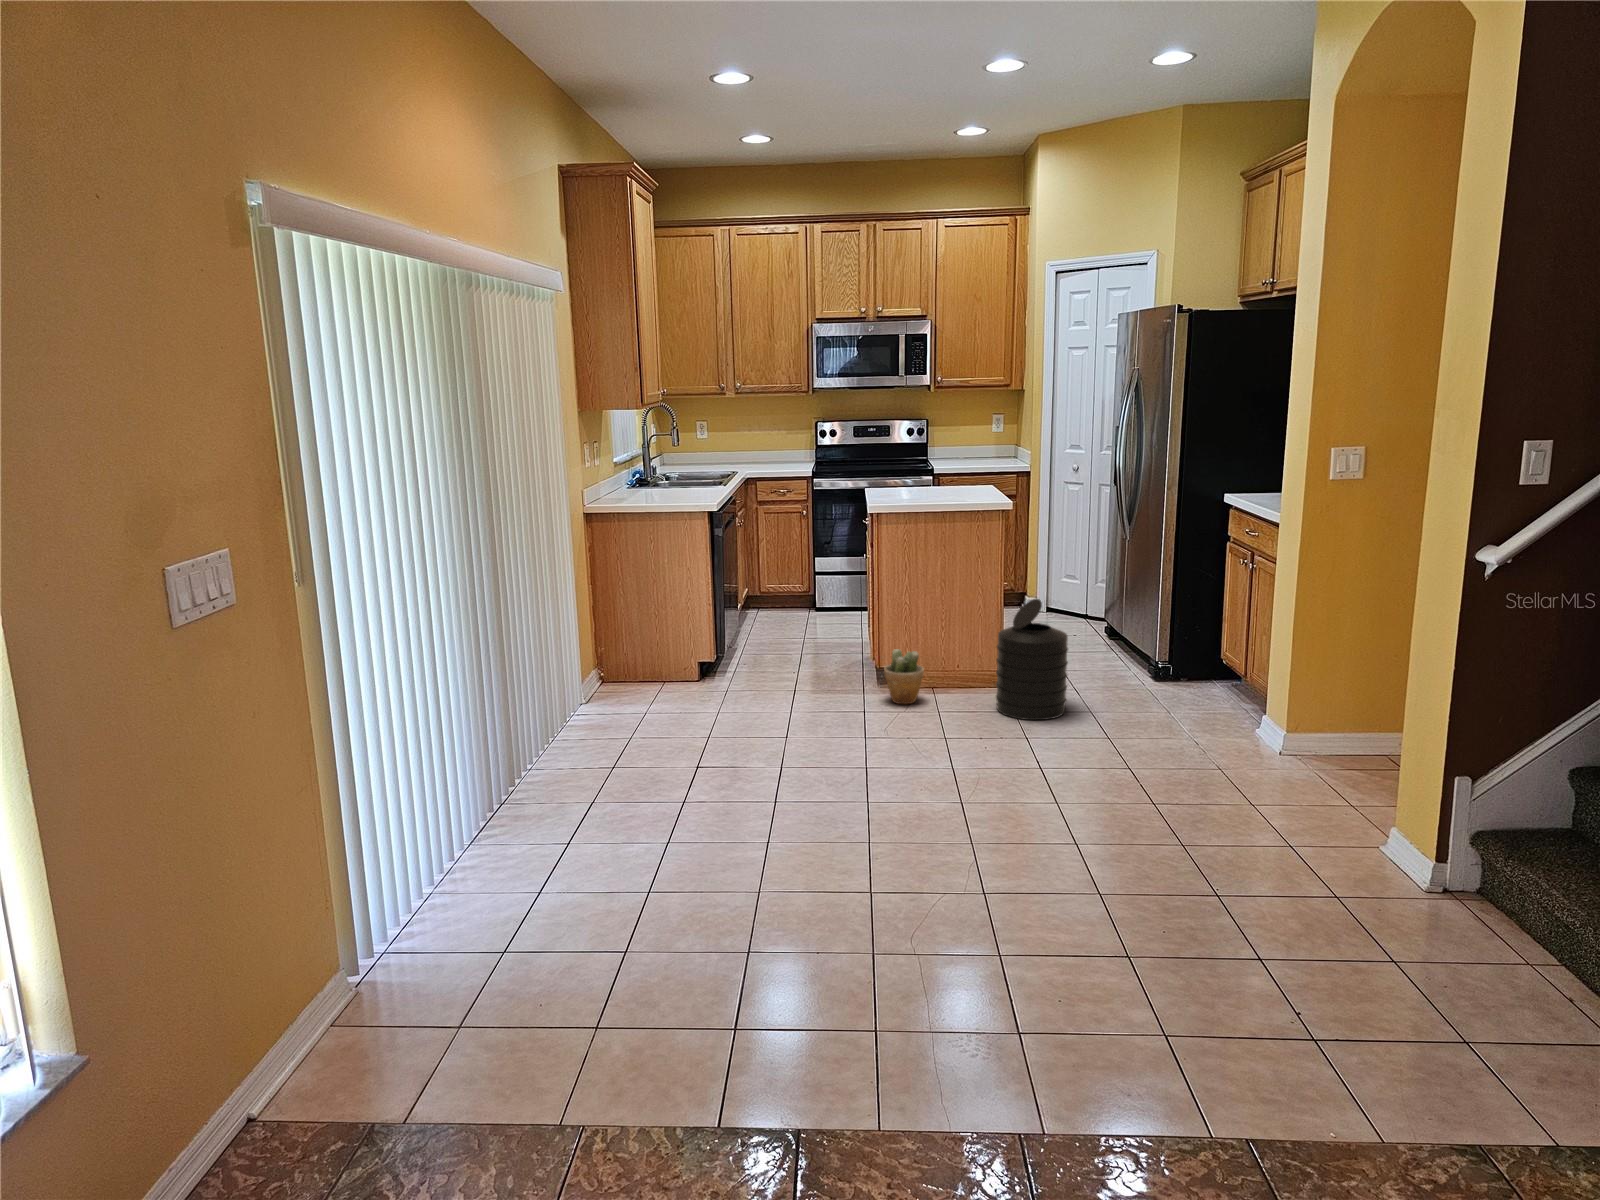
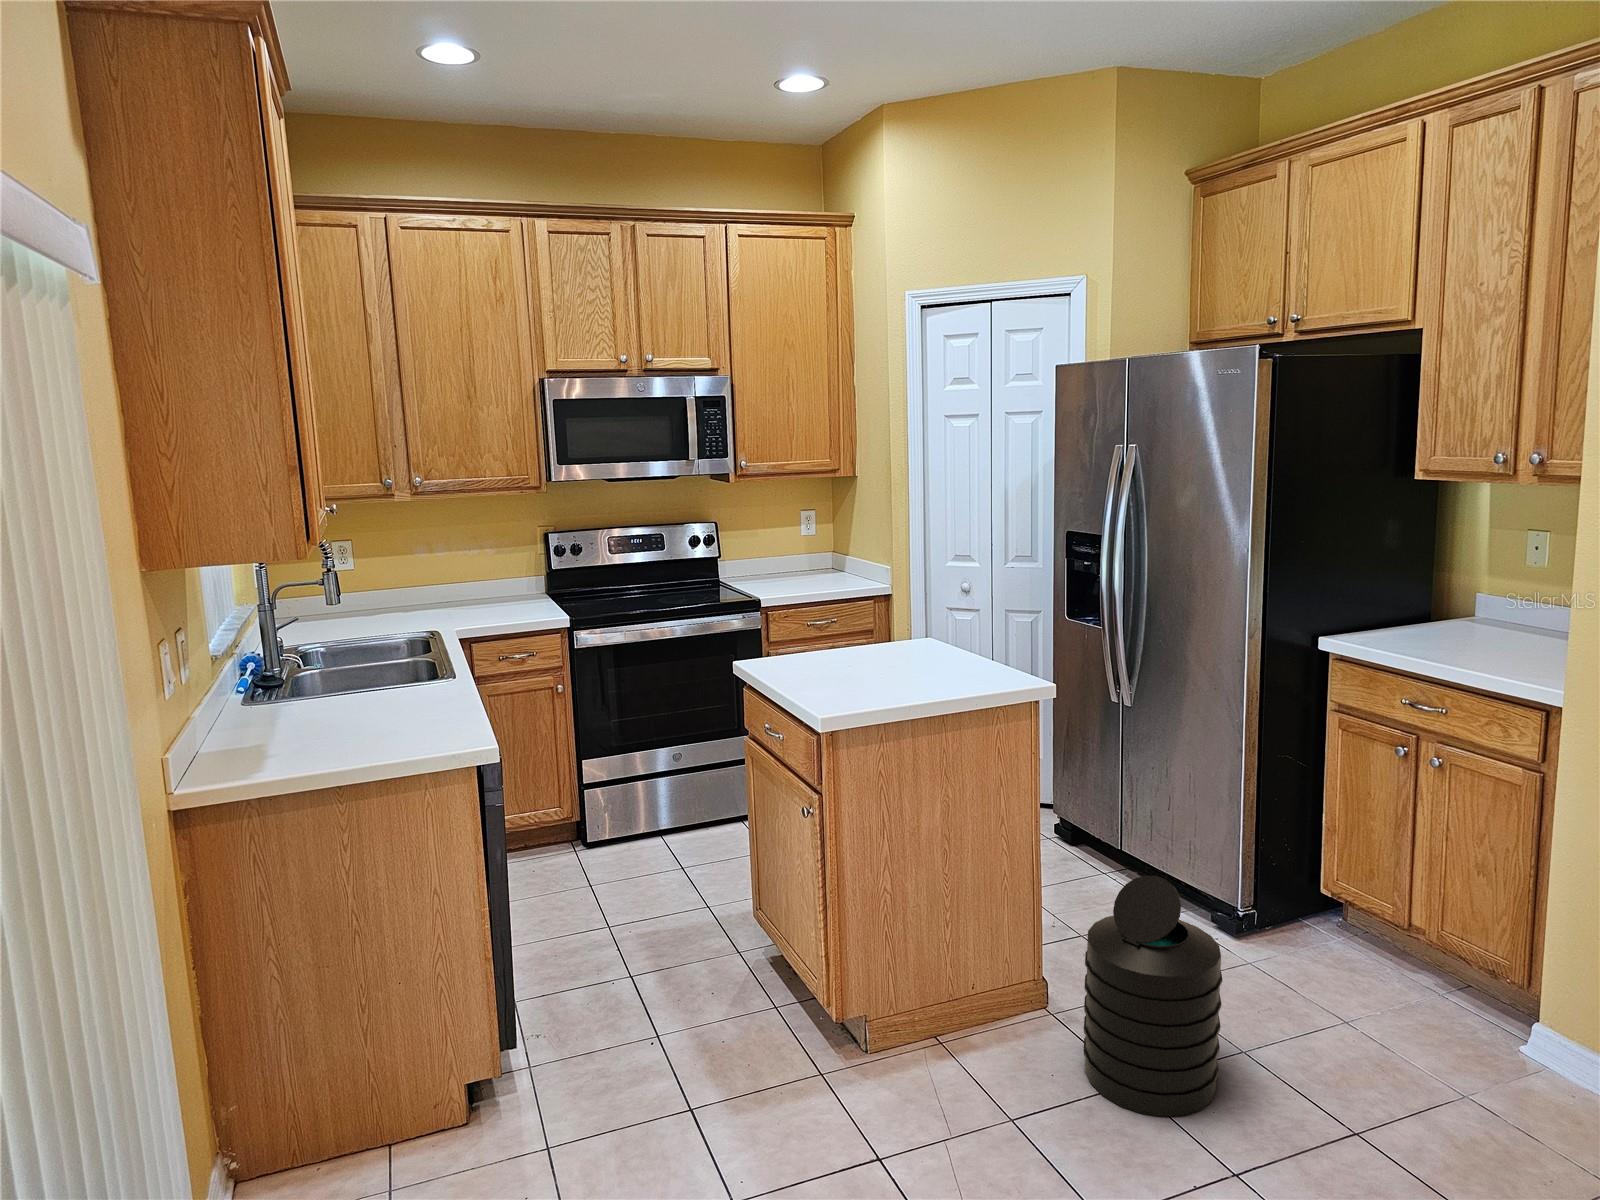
potted plant: present [884,649,924,704] -> none [876,1004,955,1117]

